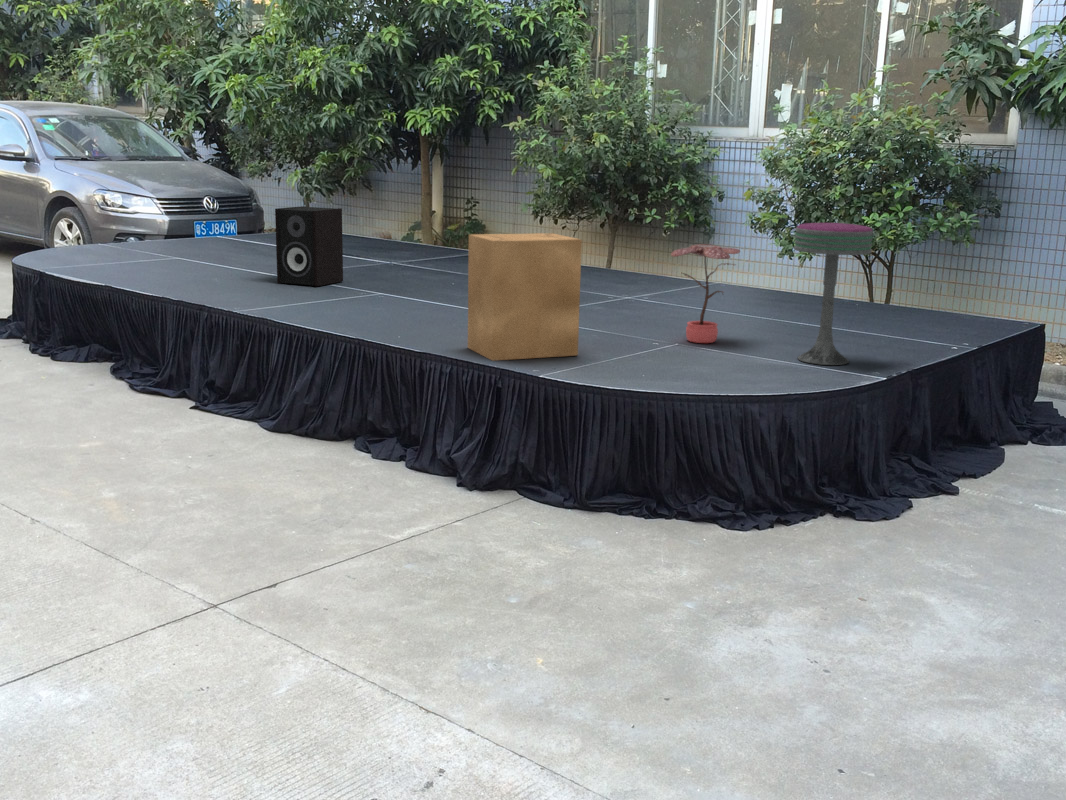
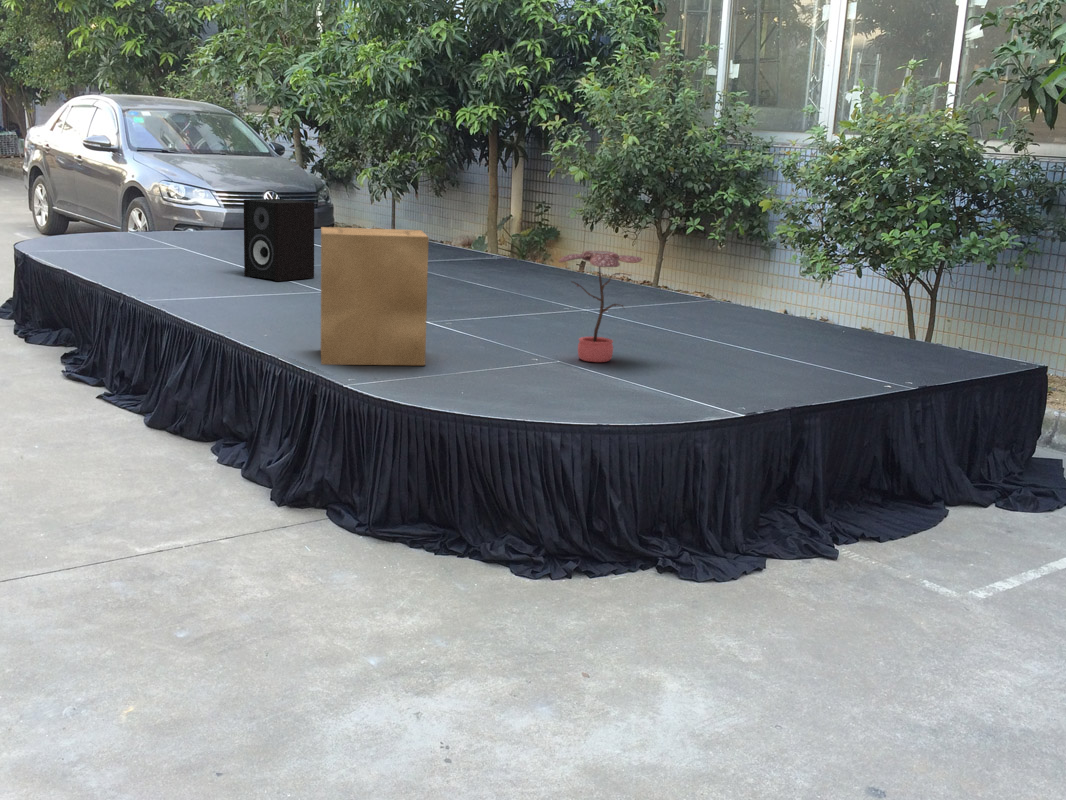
bar stool: present [794,223,873,365] -> none [671,230,761,396]

